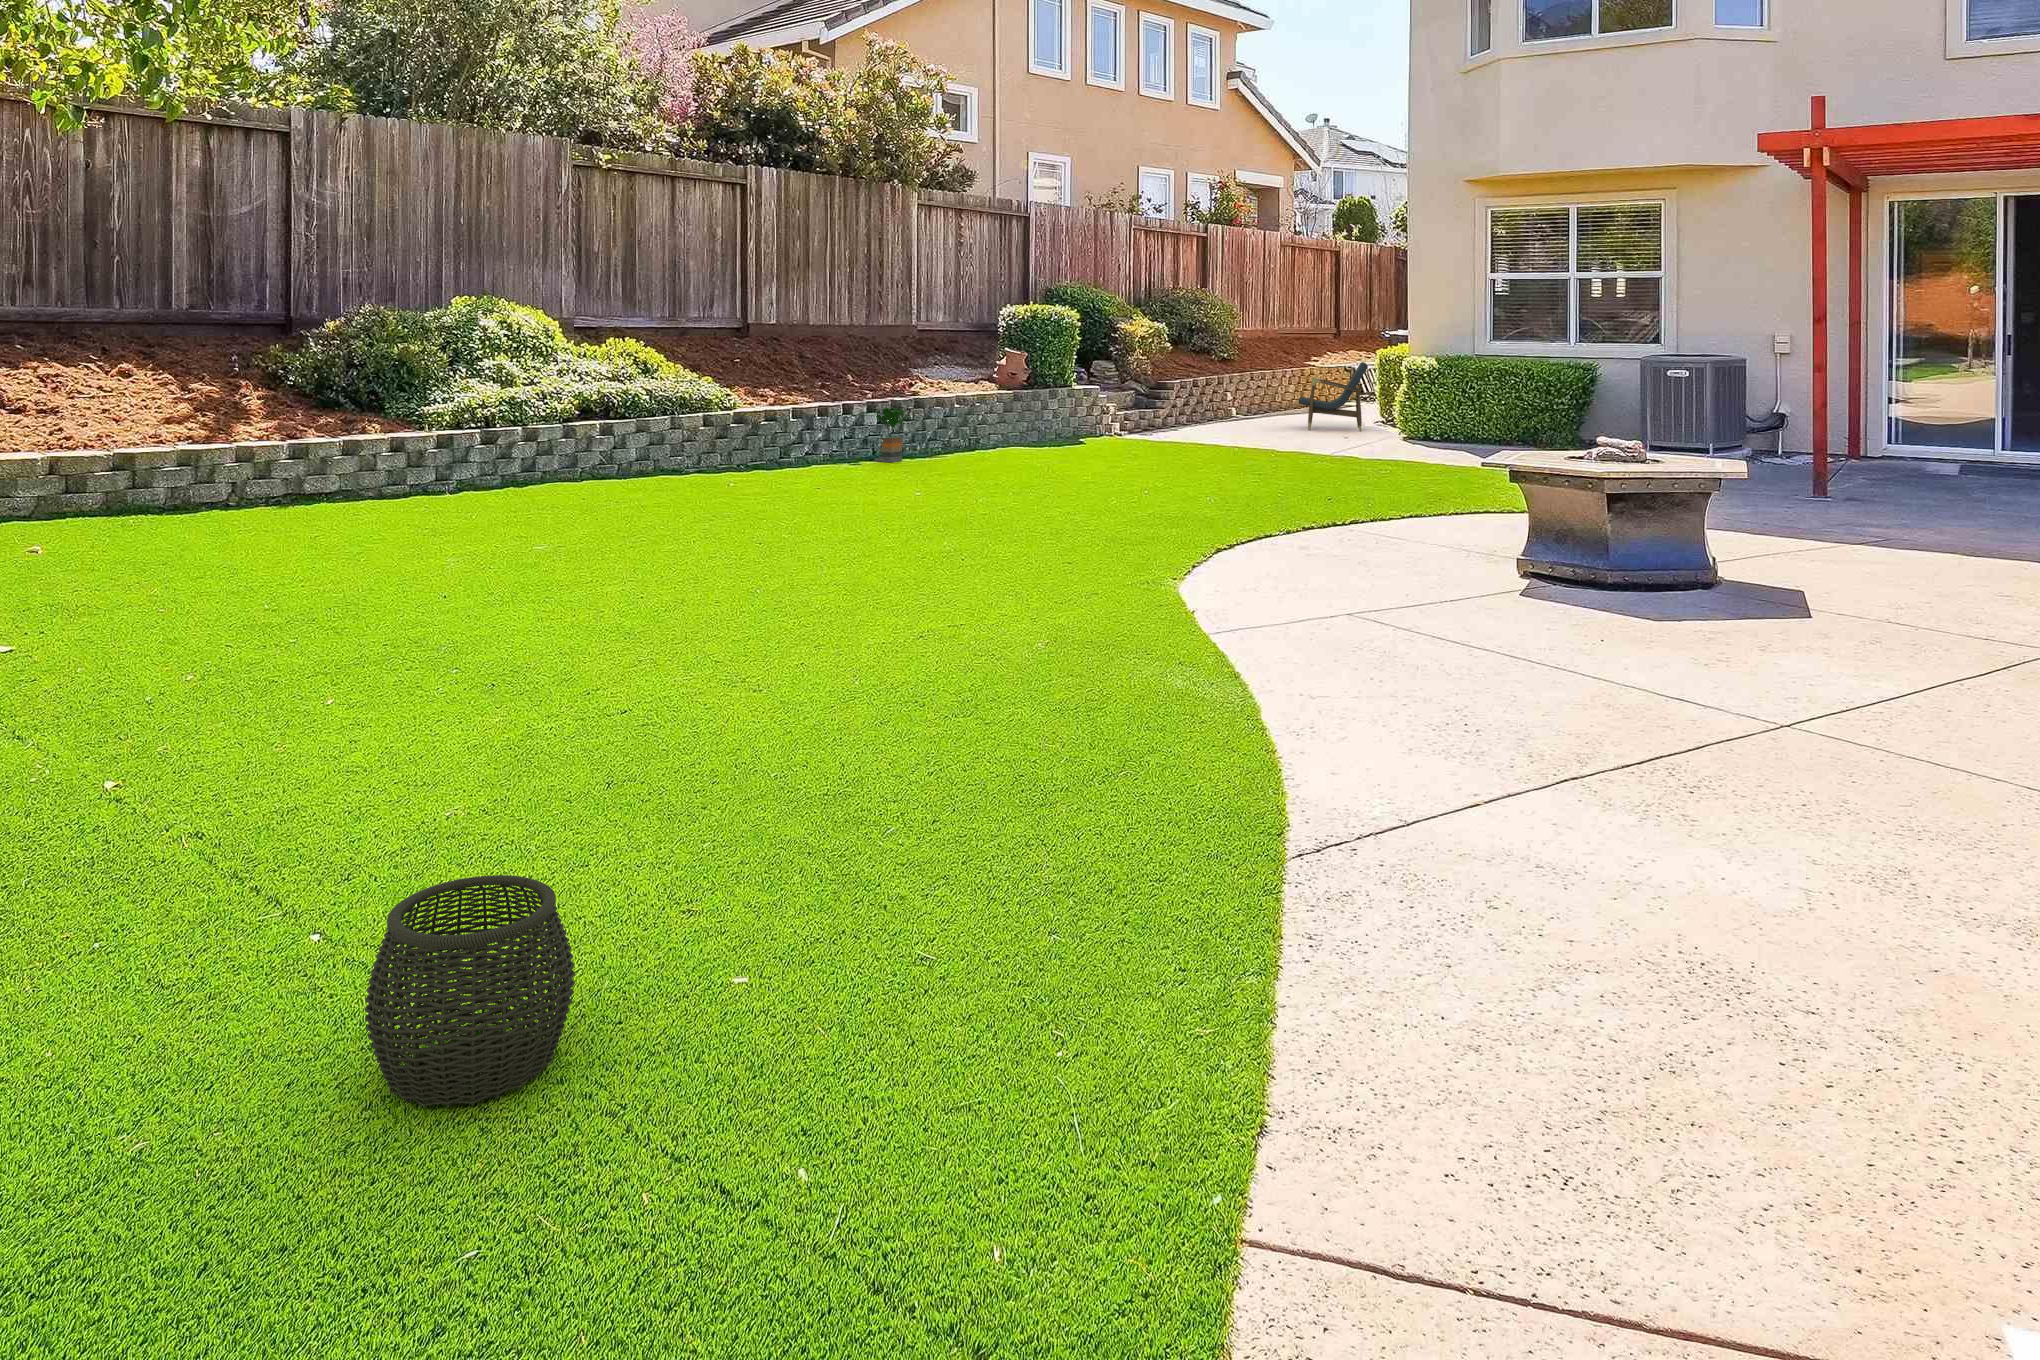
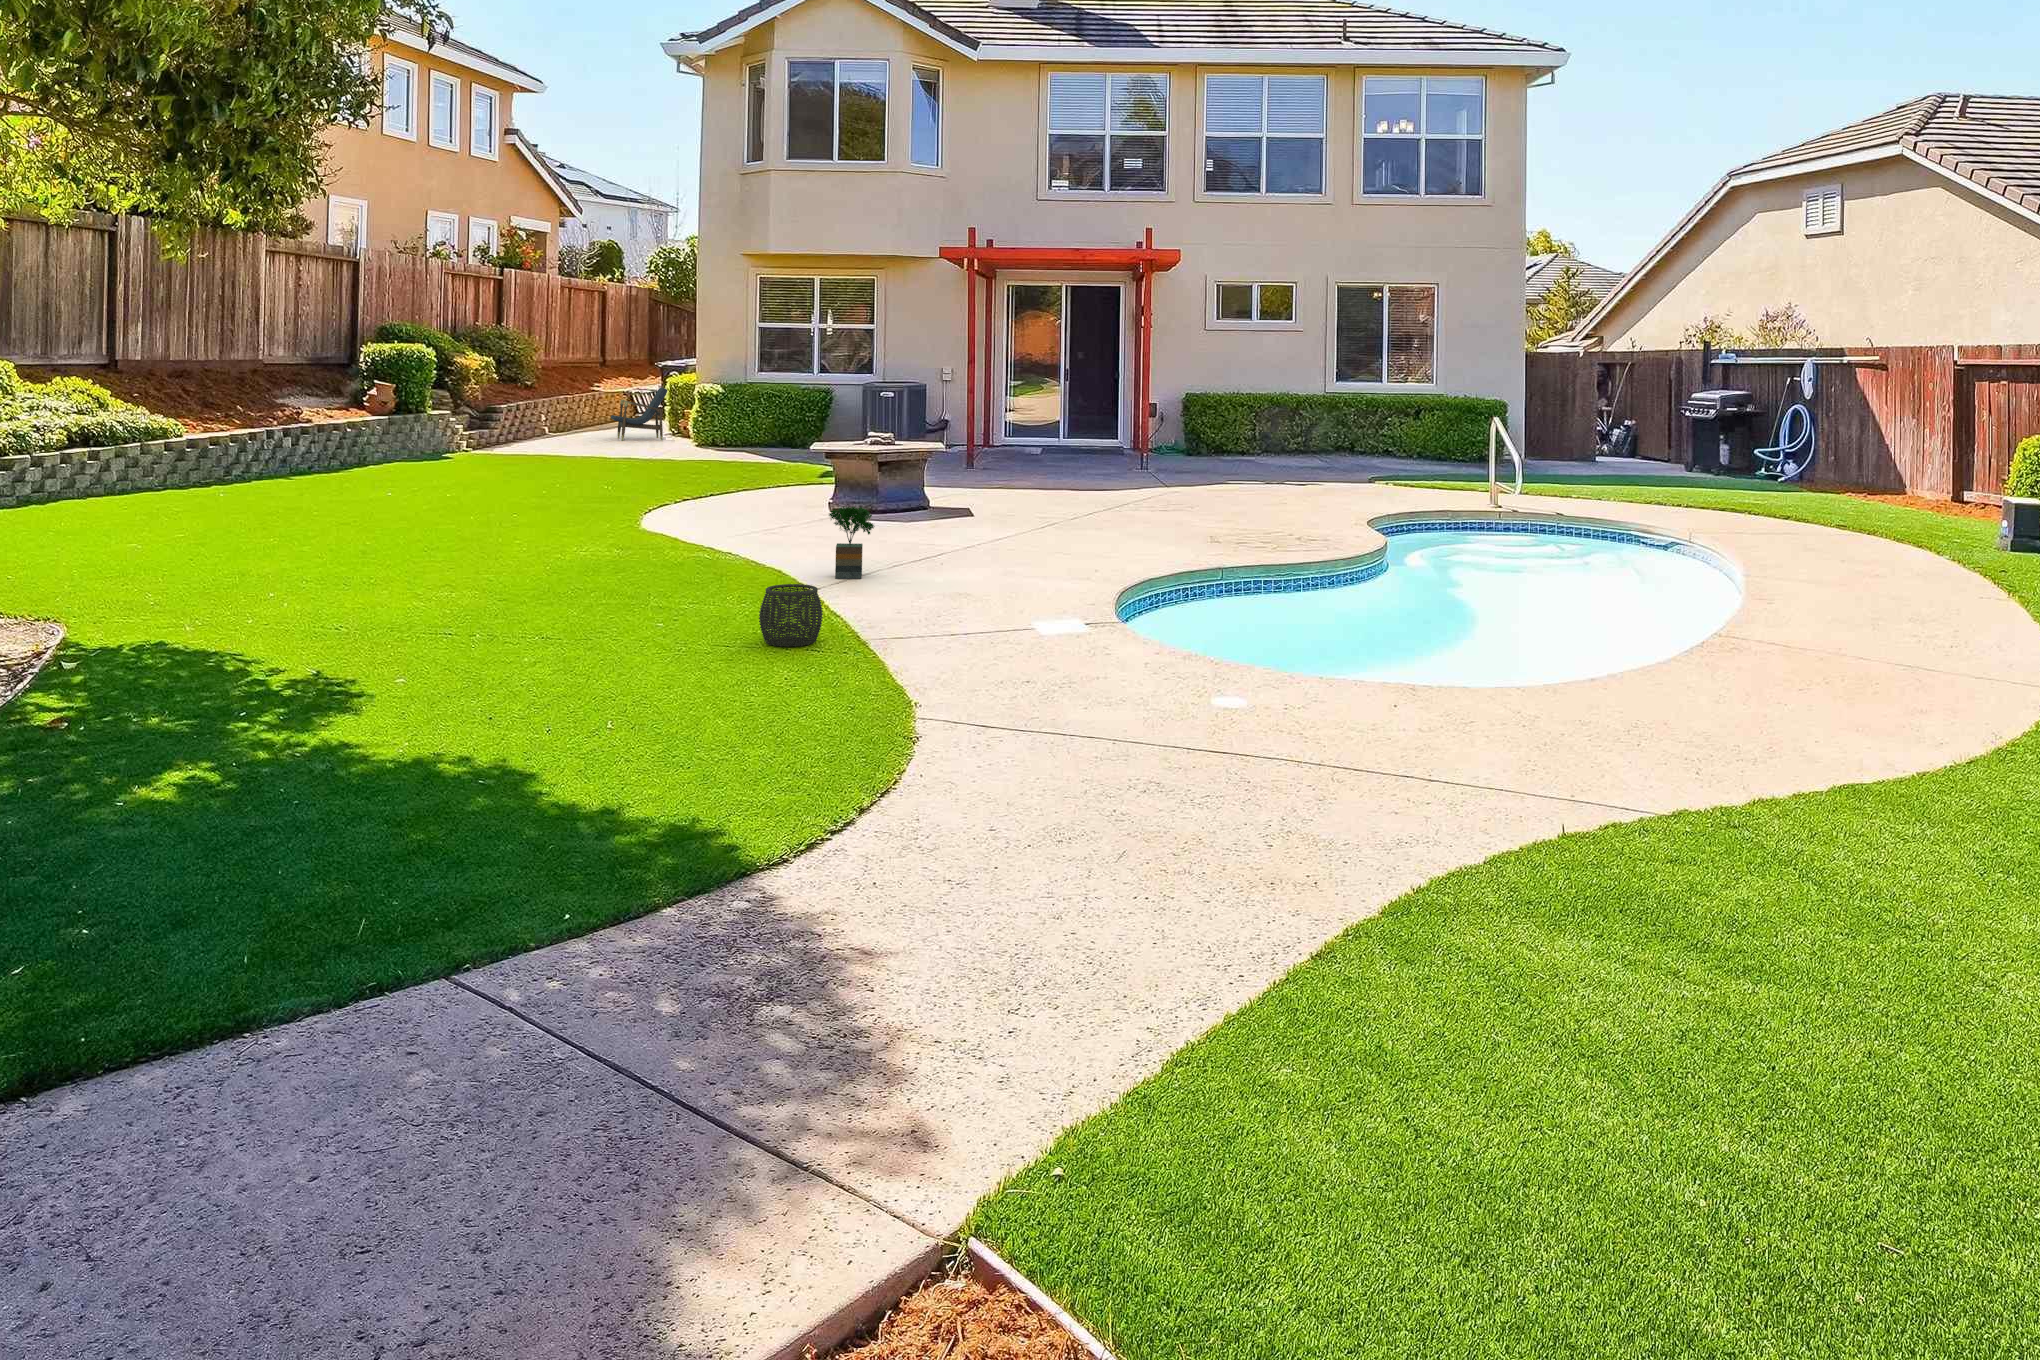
potted tree: present [875,407,908,462] -> present [829,507,875,579]
woven basket: present [365,875,575,1108] -> present [759,584,823,647]

